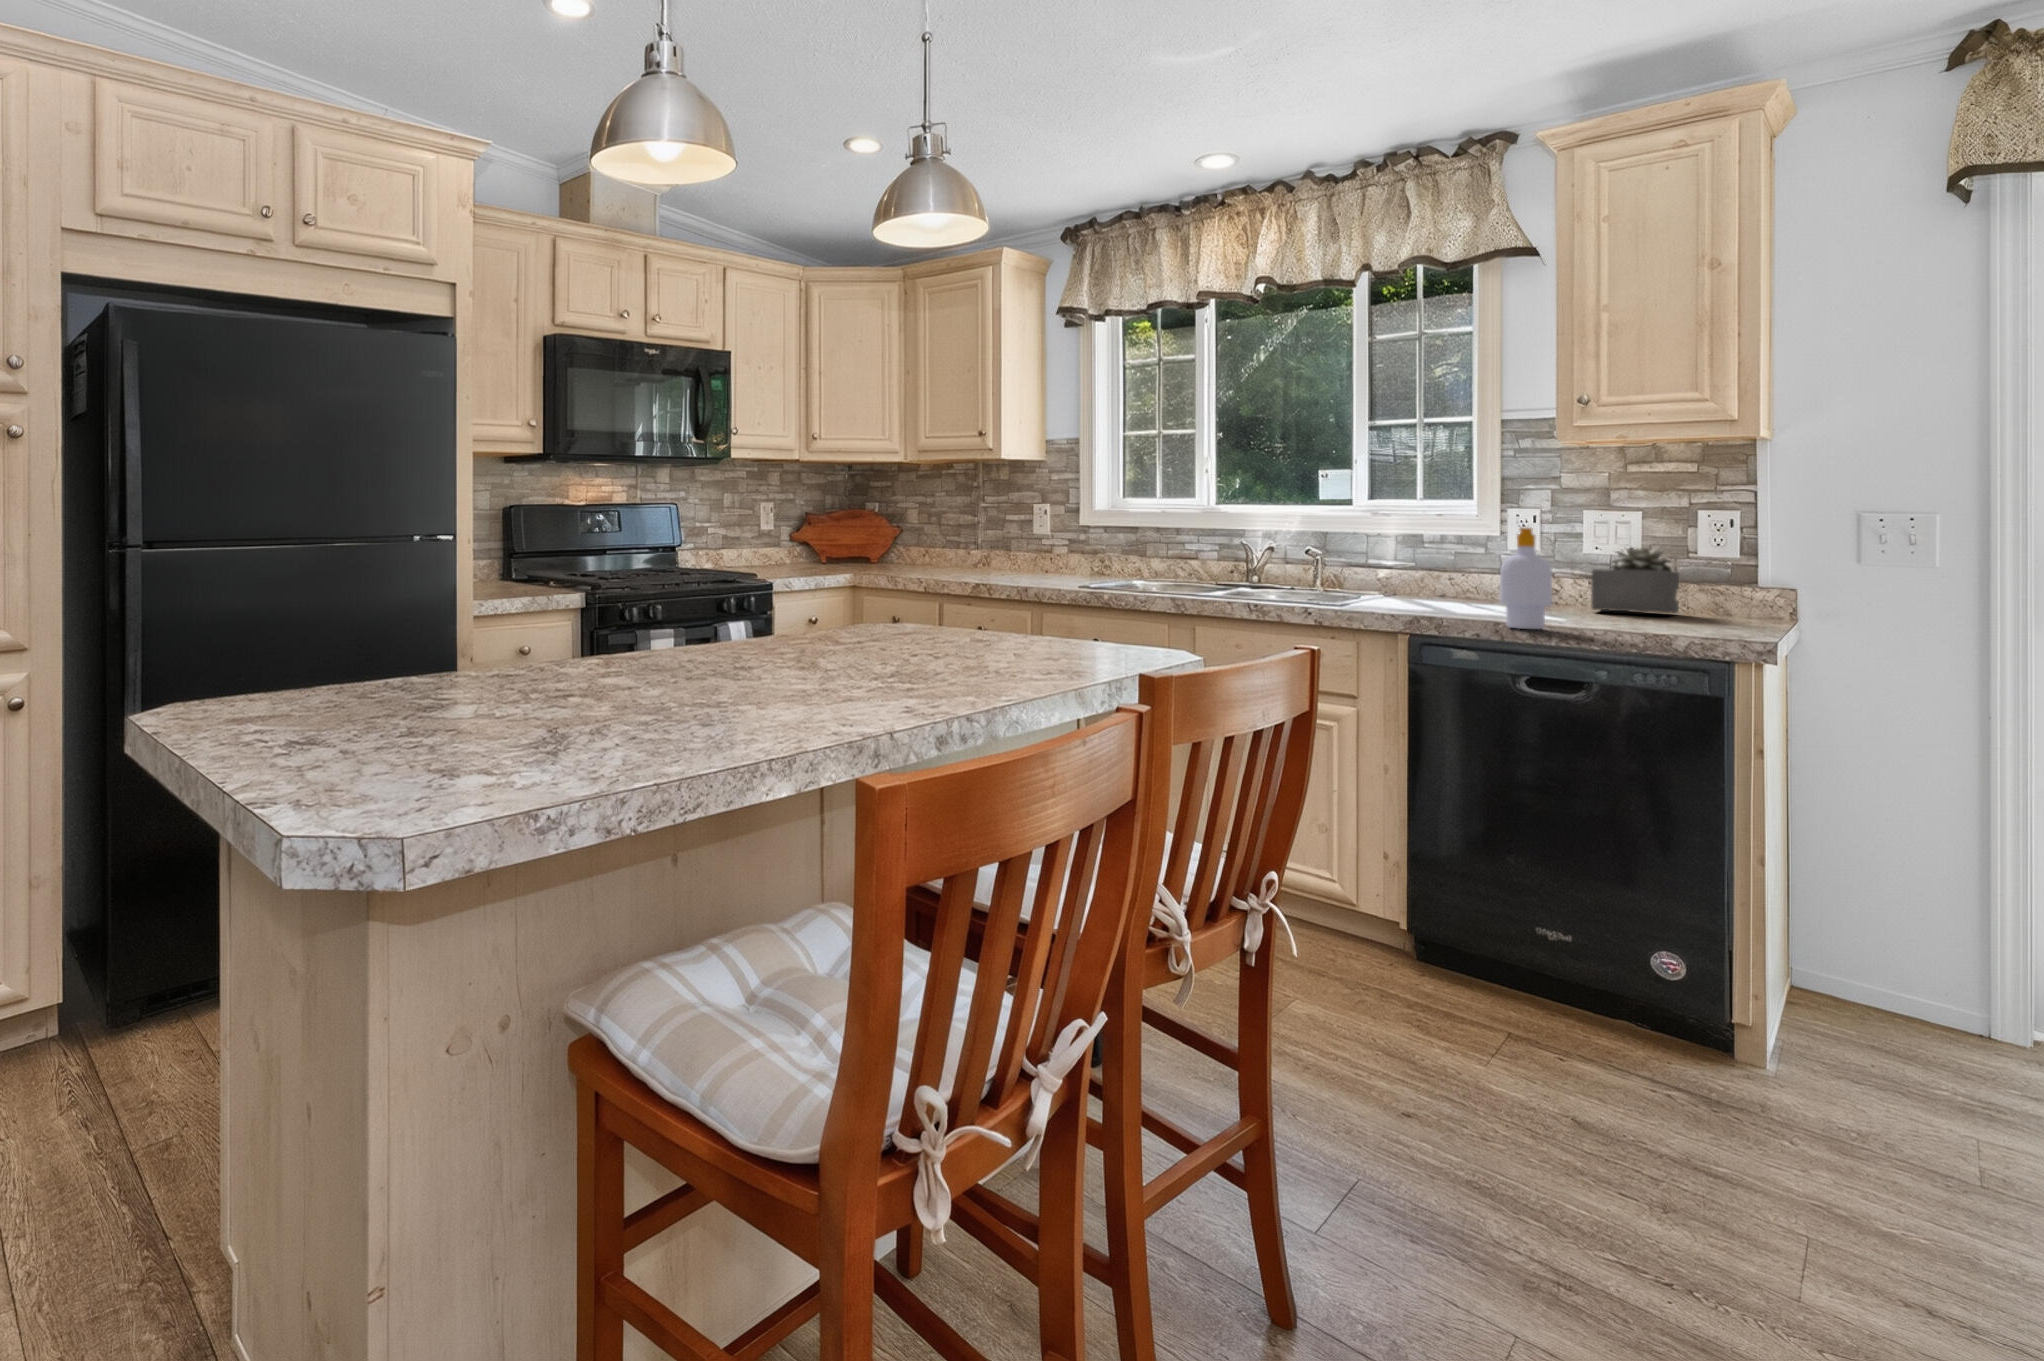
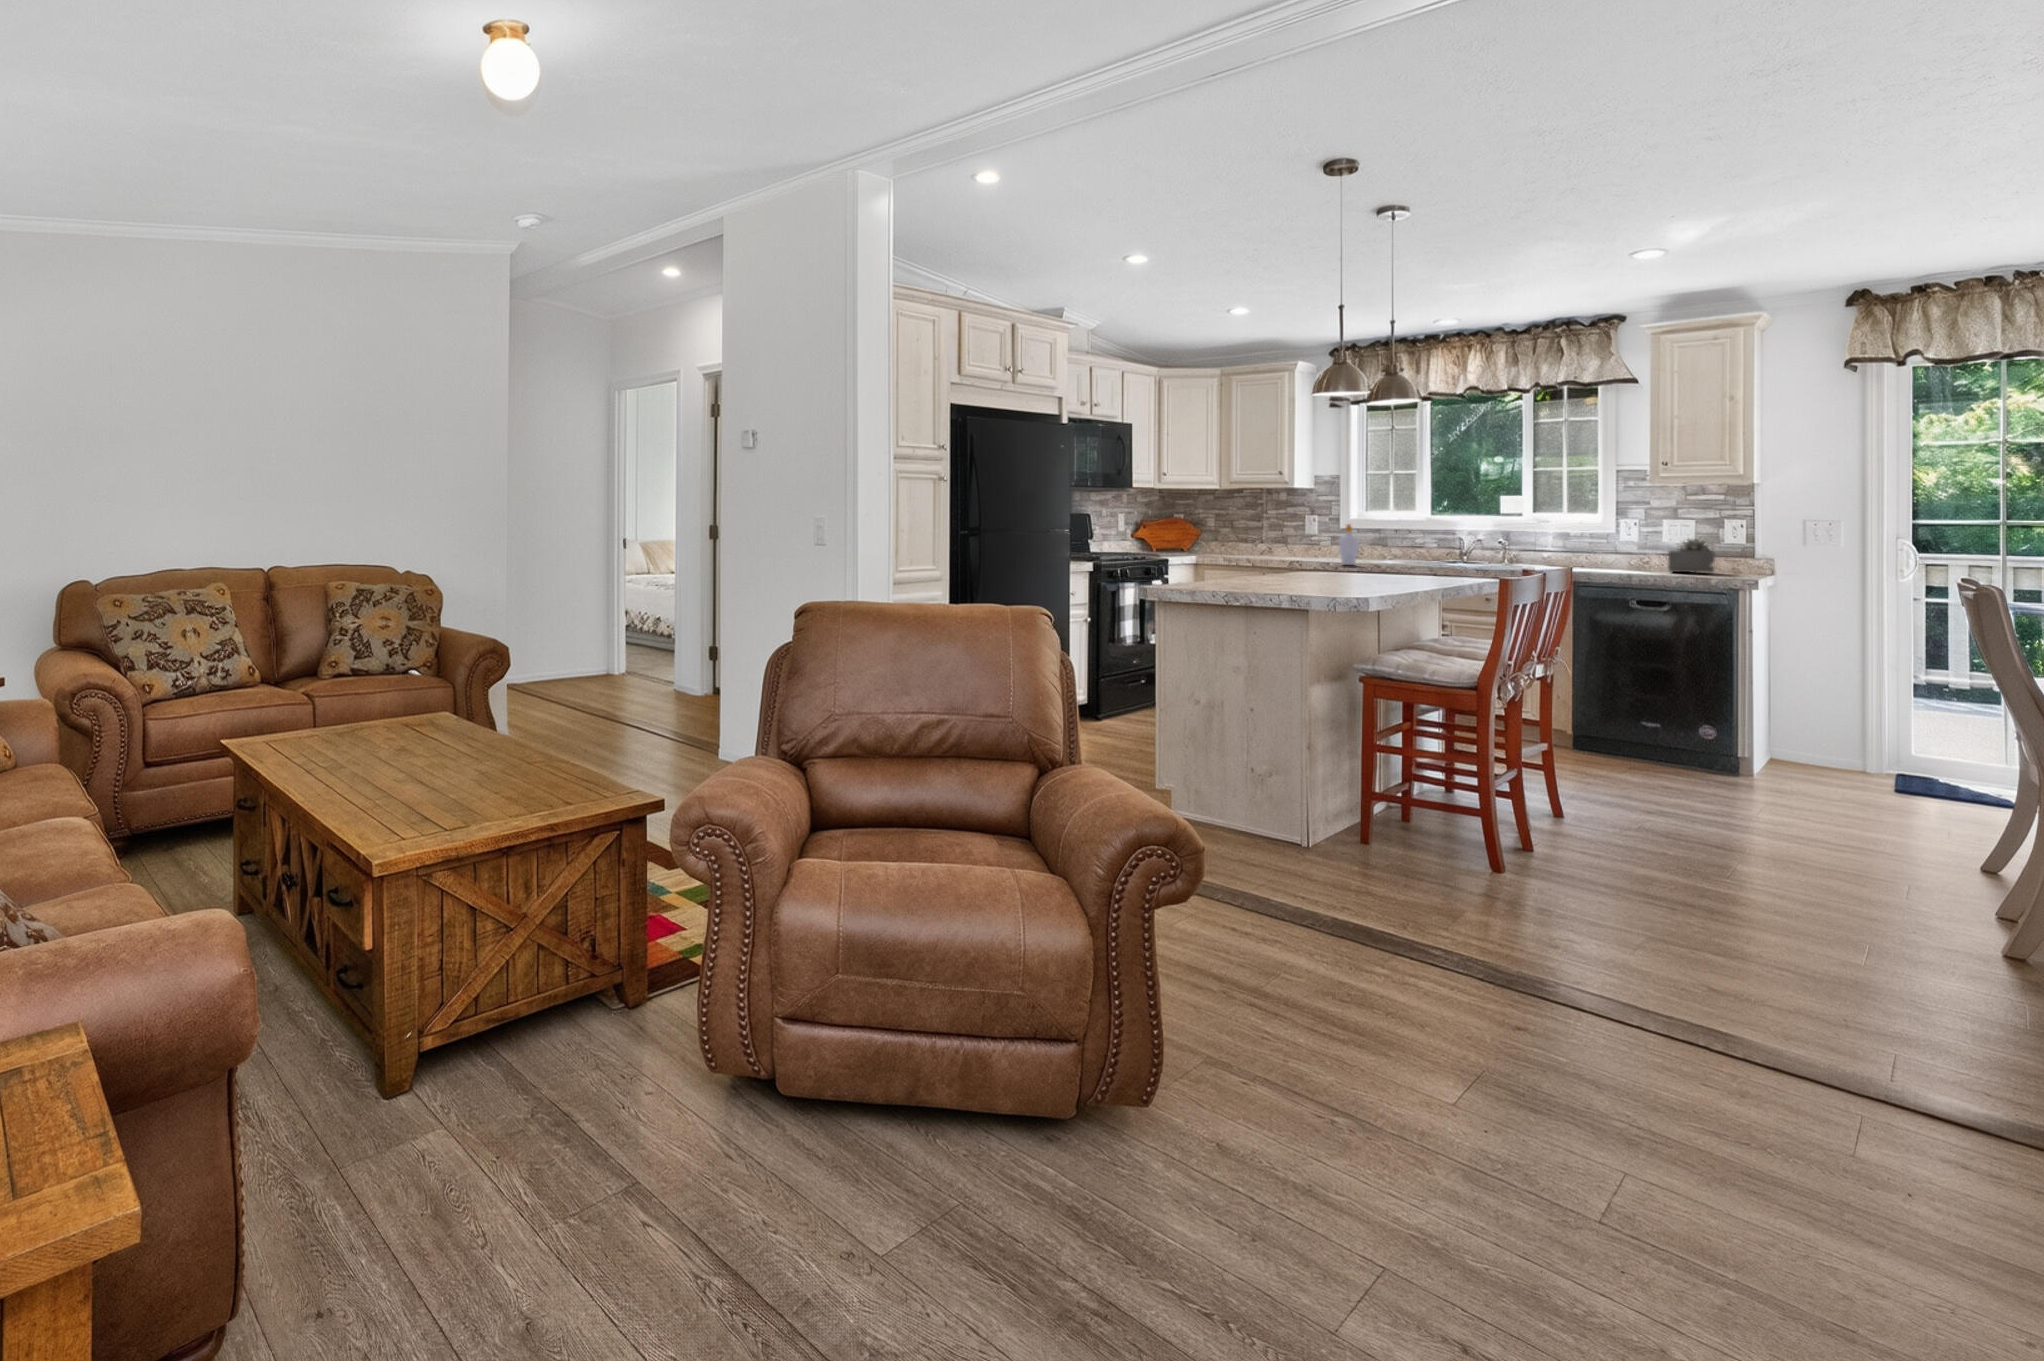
soap bottle: present [1500,528,1552,629] -> present [1339,524,1359,565]

